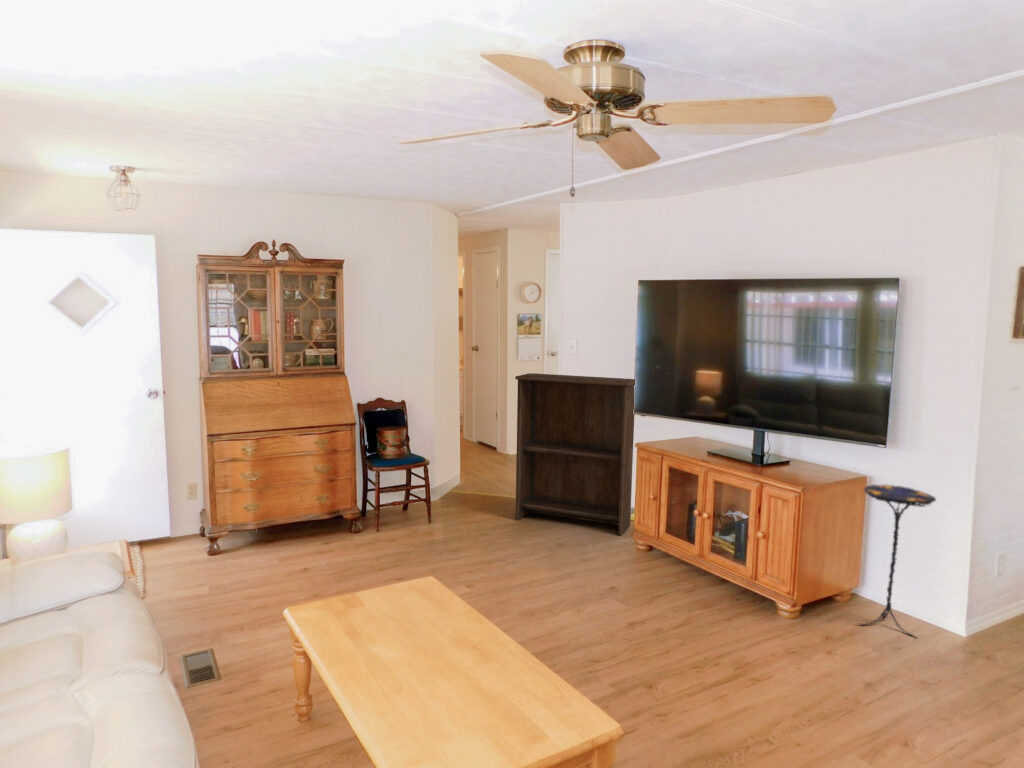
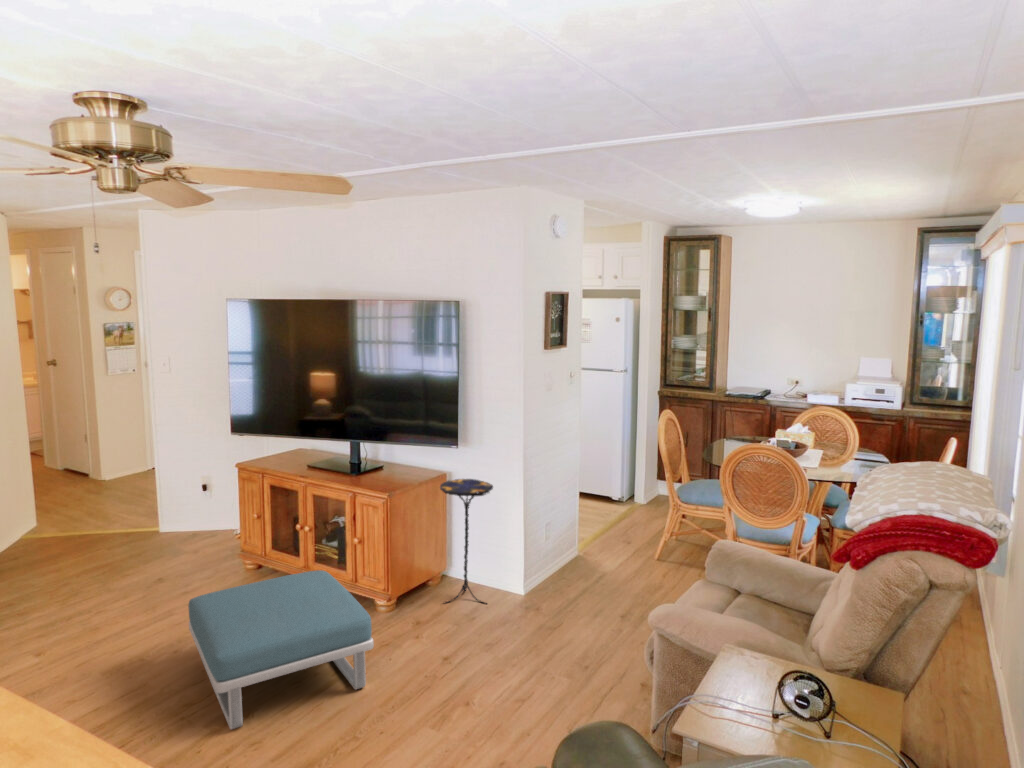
bookshelf: present [515,373,636,535] -> none [92,397,242,562]
footstool: none [594,556,788,695] -> present [188,570,374,729]

